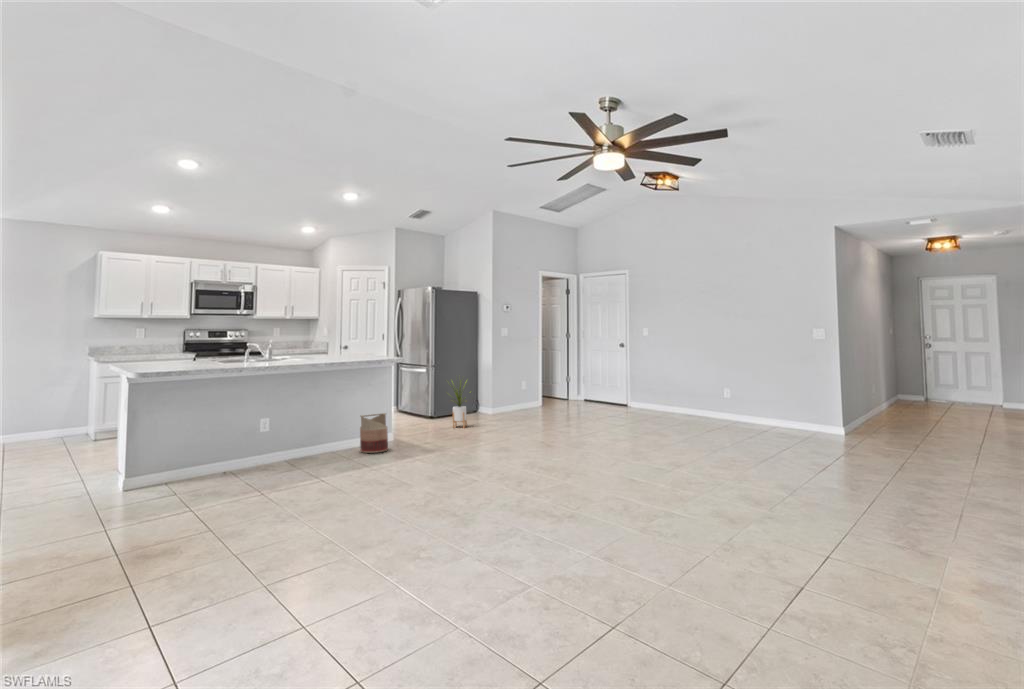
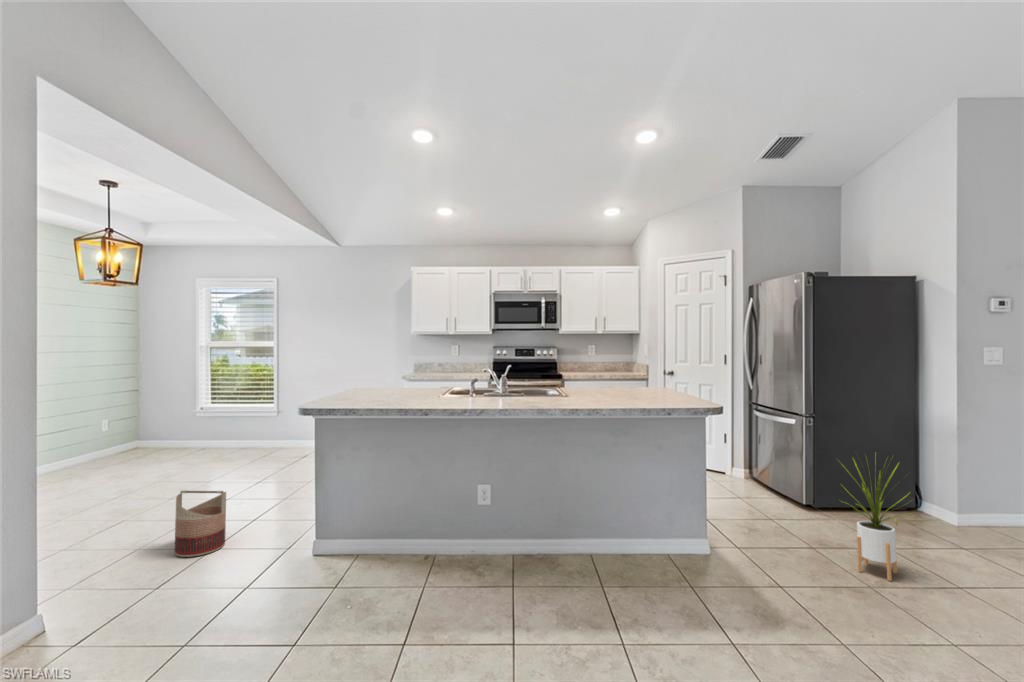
basket: present [360,413,388,453] -> present [175,490,226,557]

